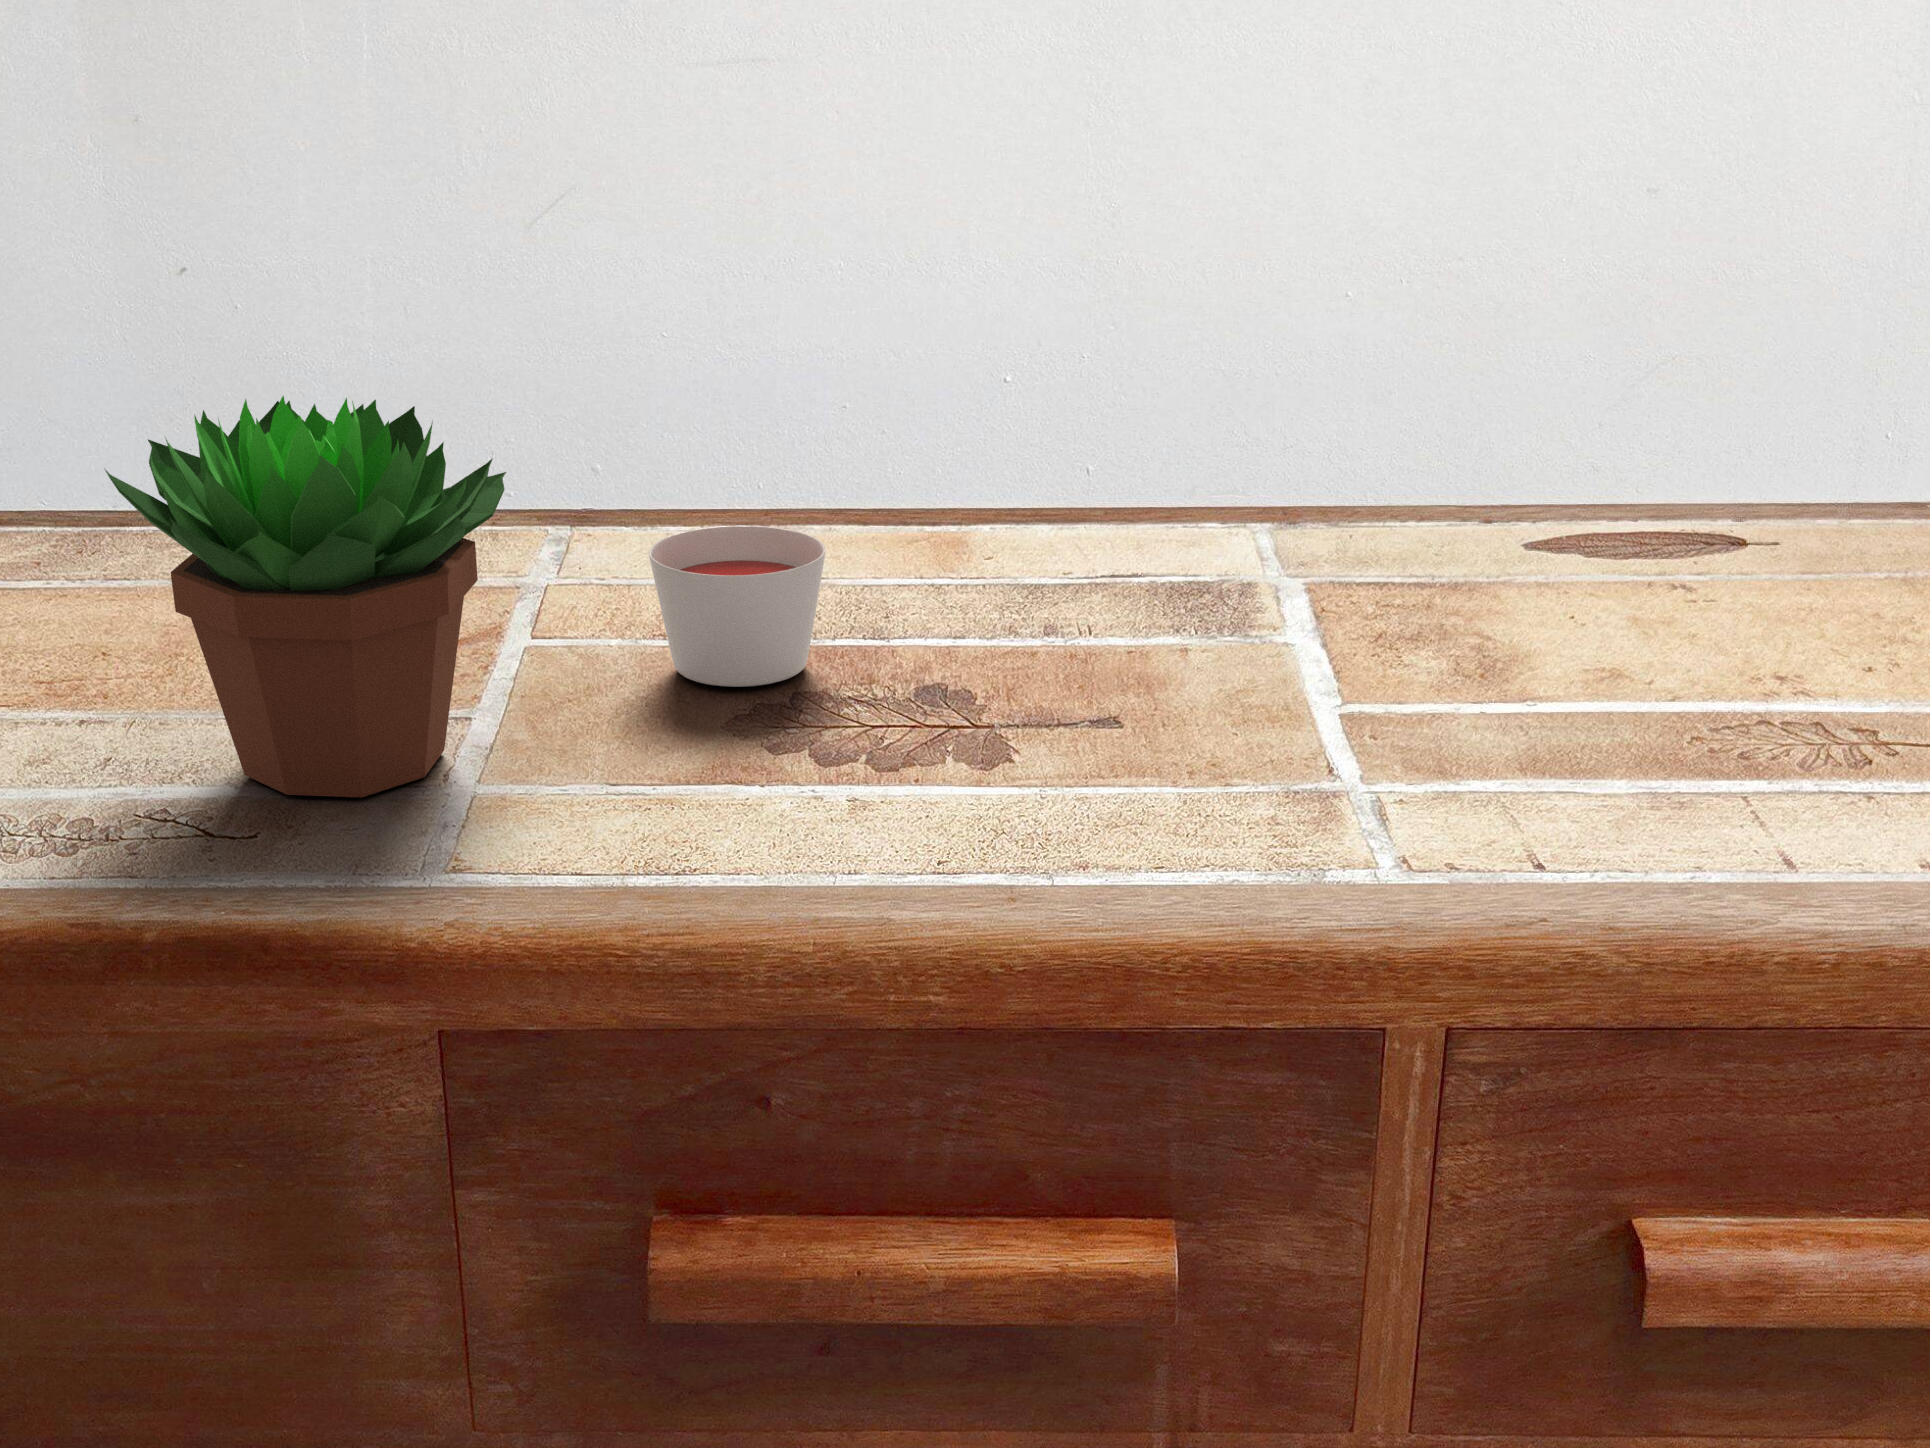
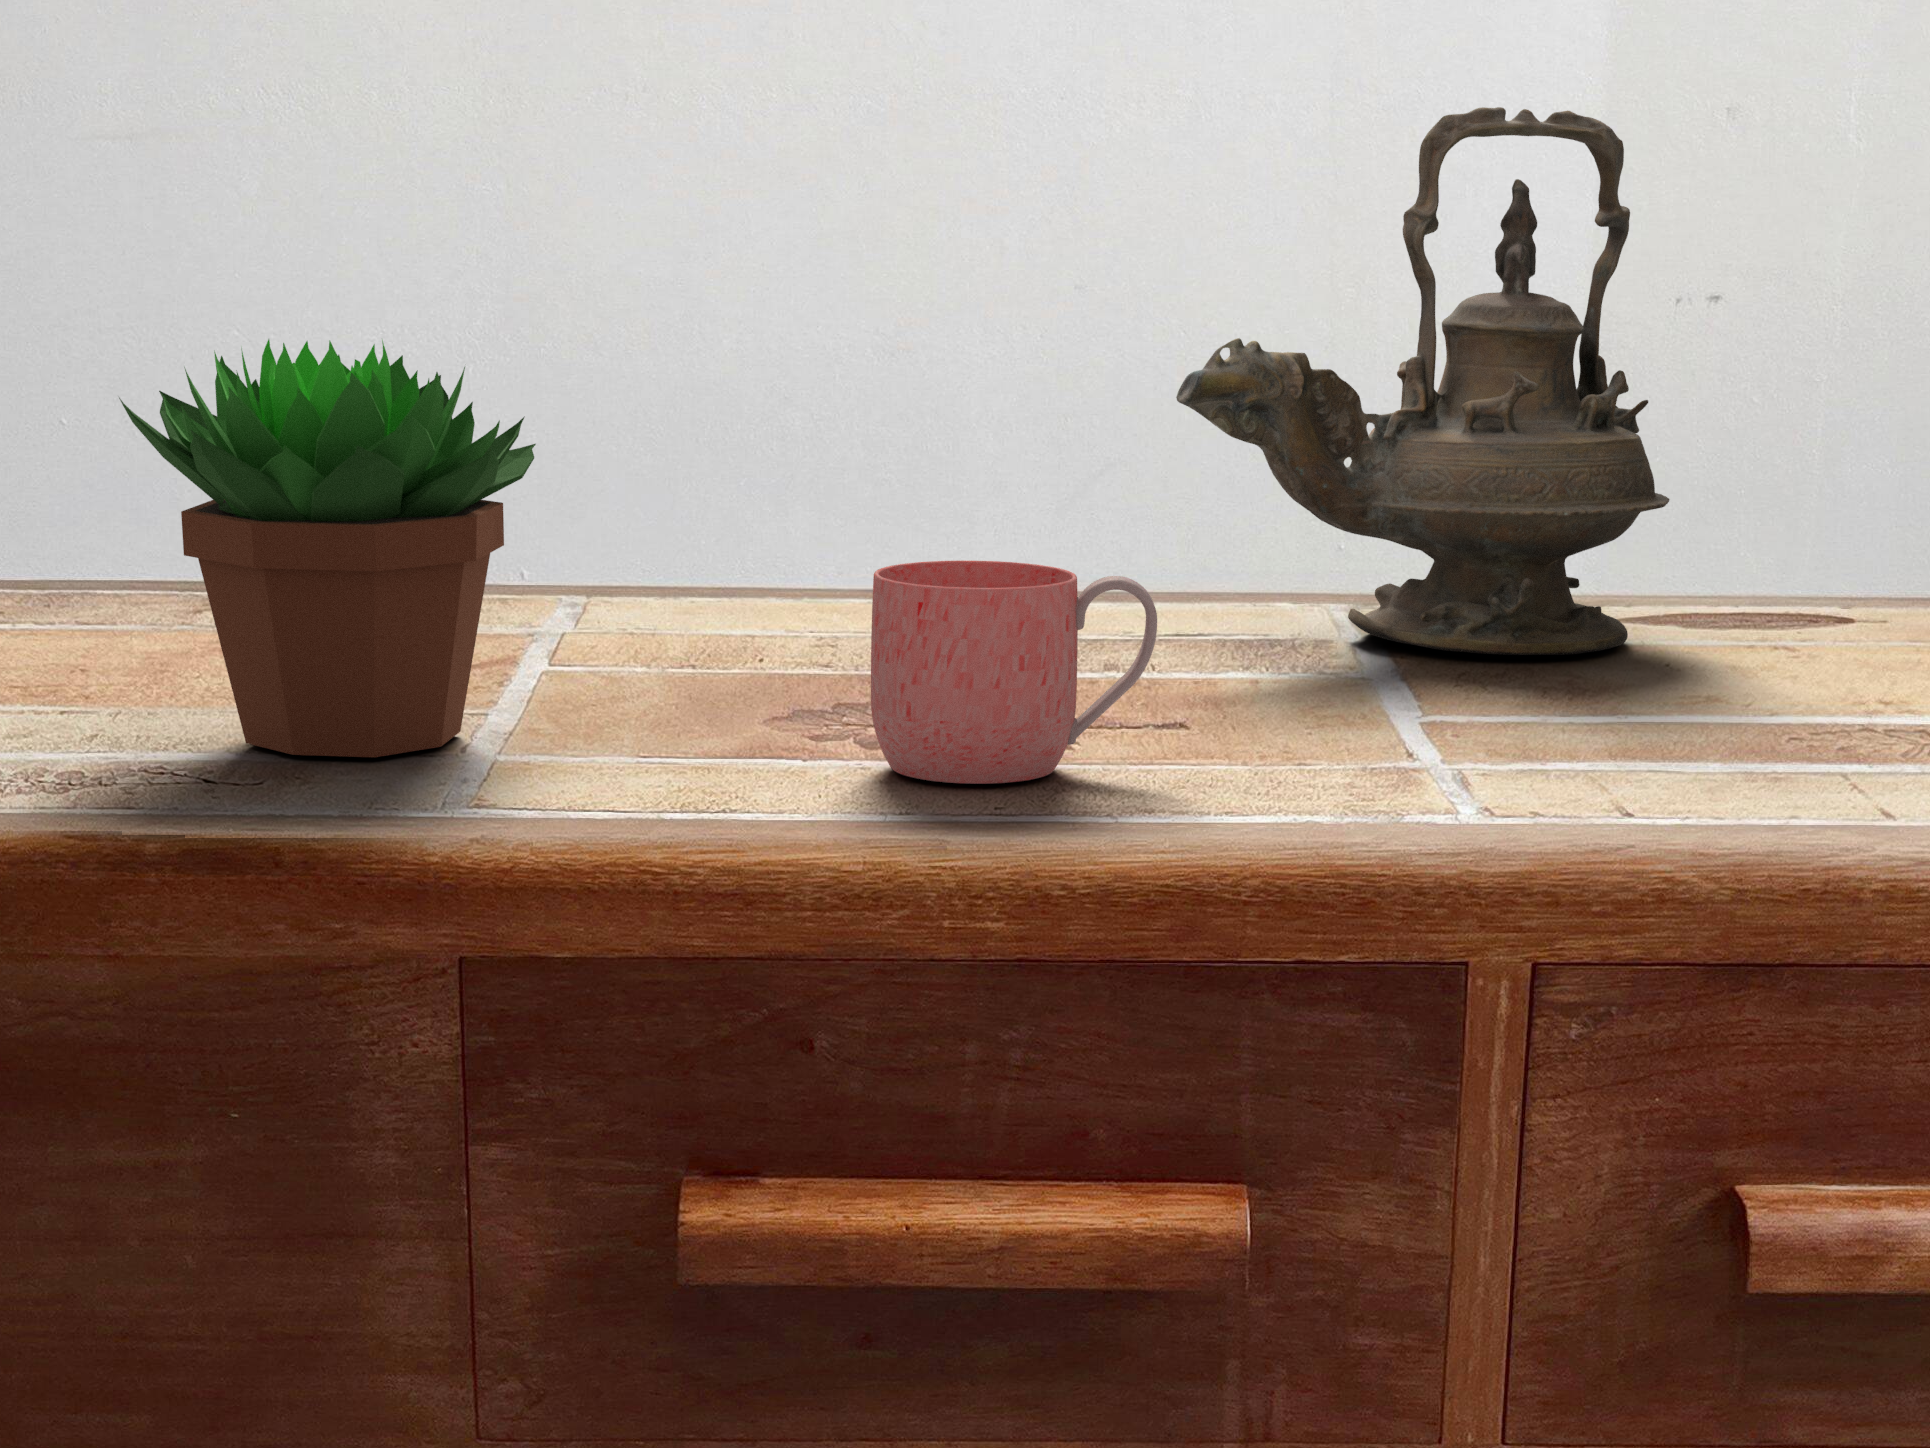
teapot: none [1115,75,1581,600] -> present [1176,107,1669,655]
candle: present [649,526,825,687] -> none [681,544,870,697]
mug: none [822,601,1093,832] -> present [871,560,1157,784]

